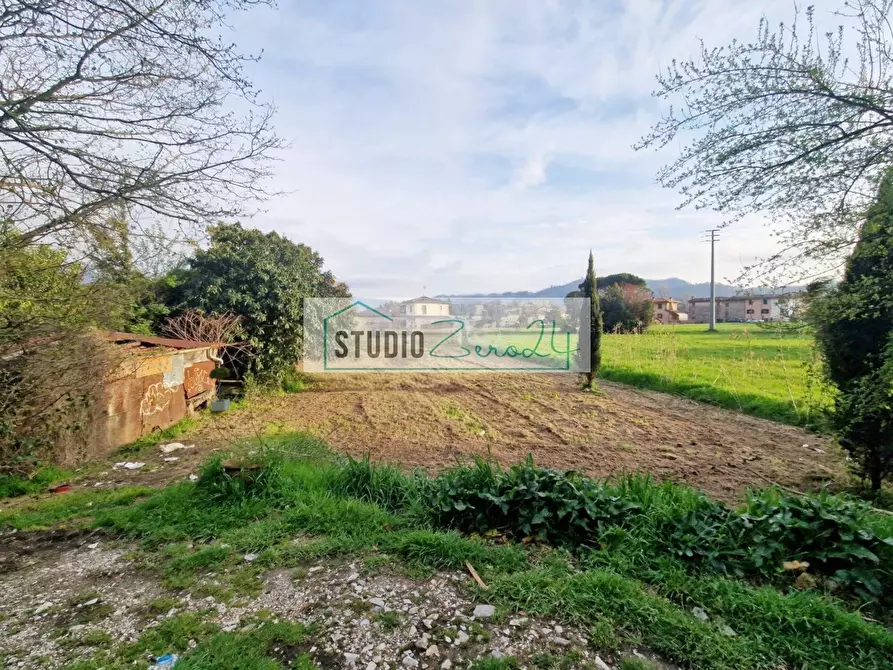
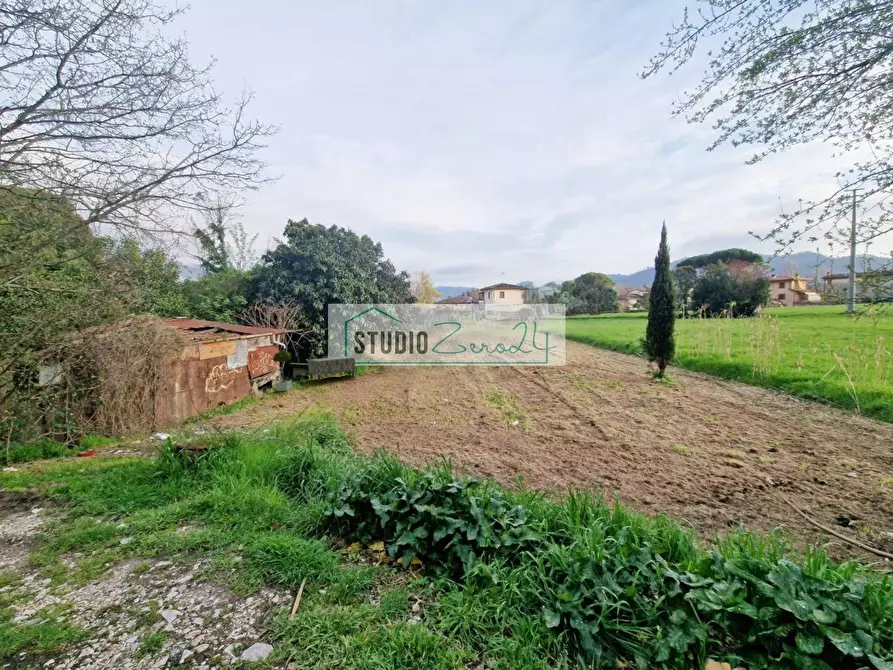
bench: none [245,372,298,399] -> present [308,356,355,381]

